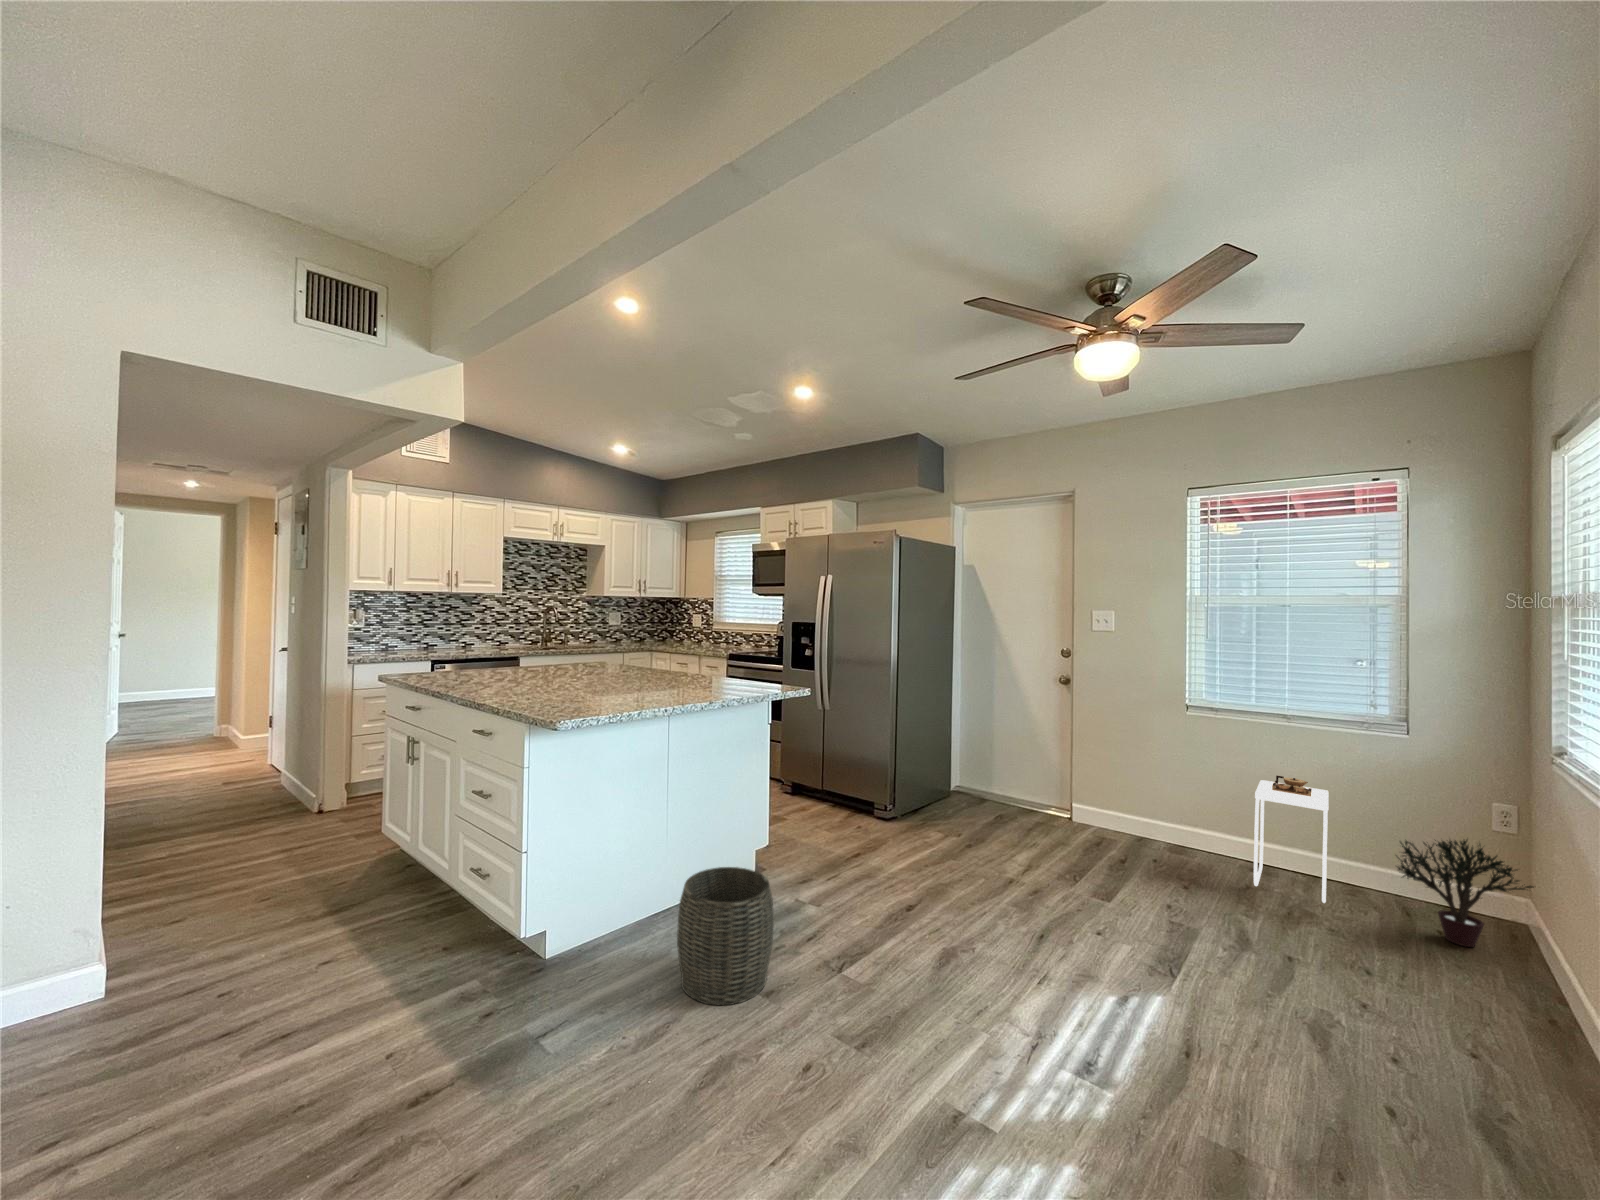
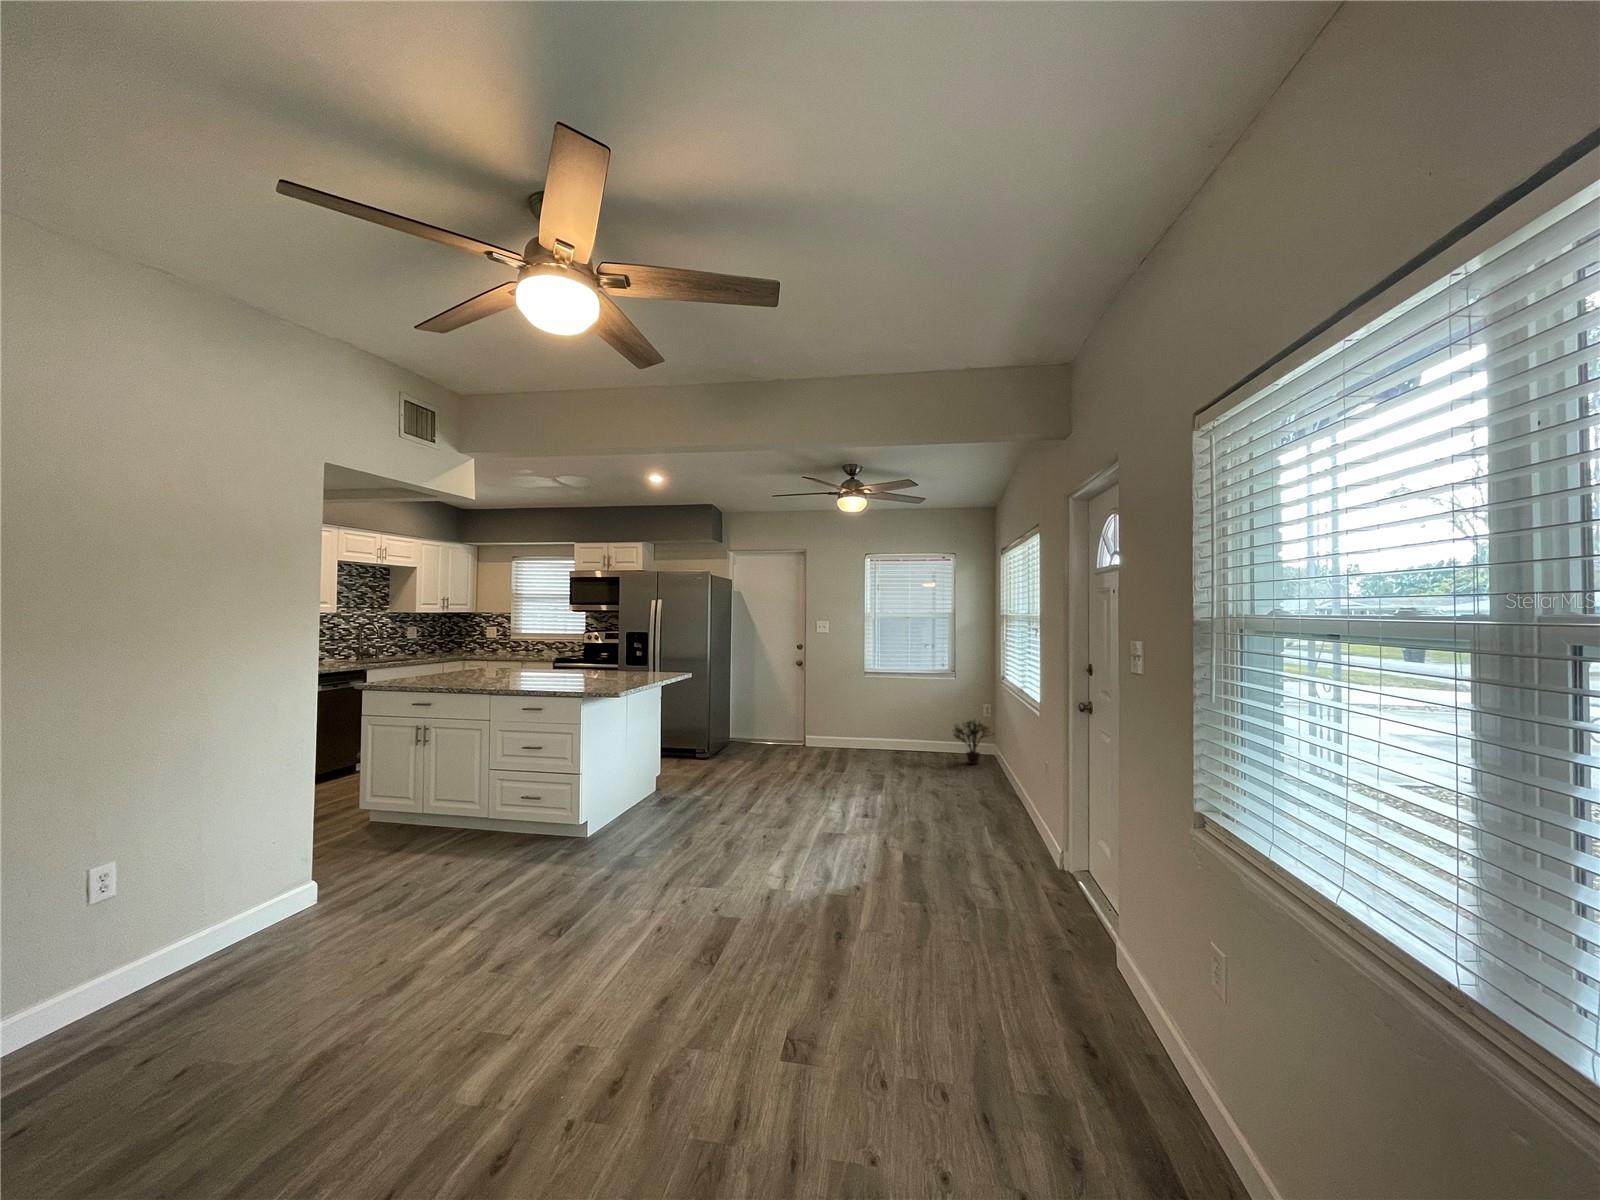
side table: present [1254,776,1329,903] -> none [899,703,928,759]
woven basket: present [677,867,774,1005] -> none [670,769,721,833]

